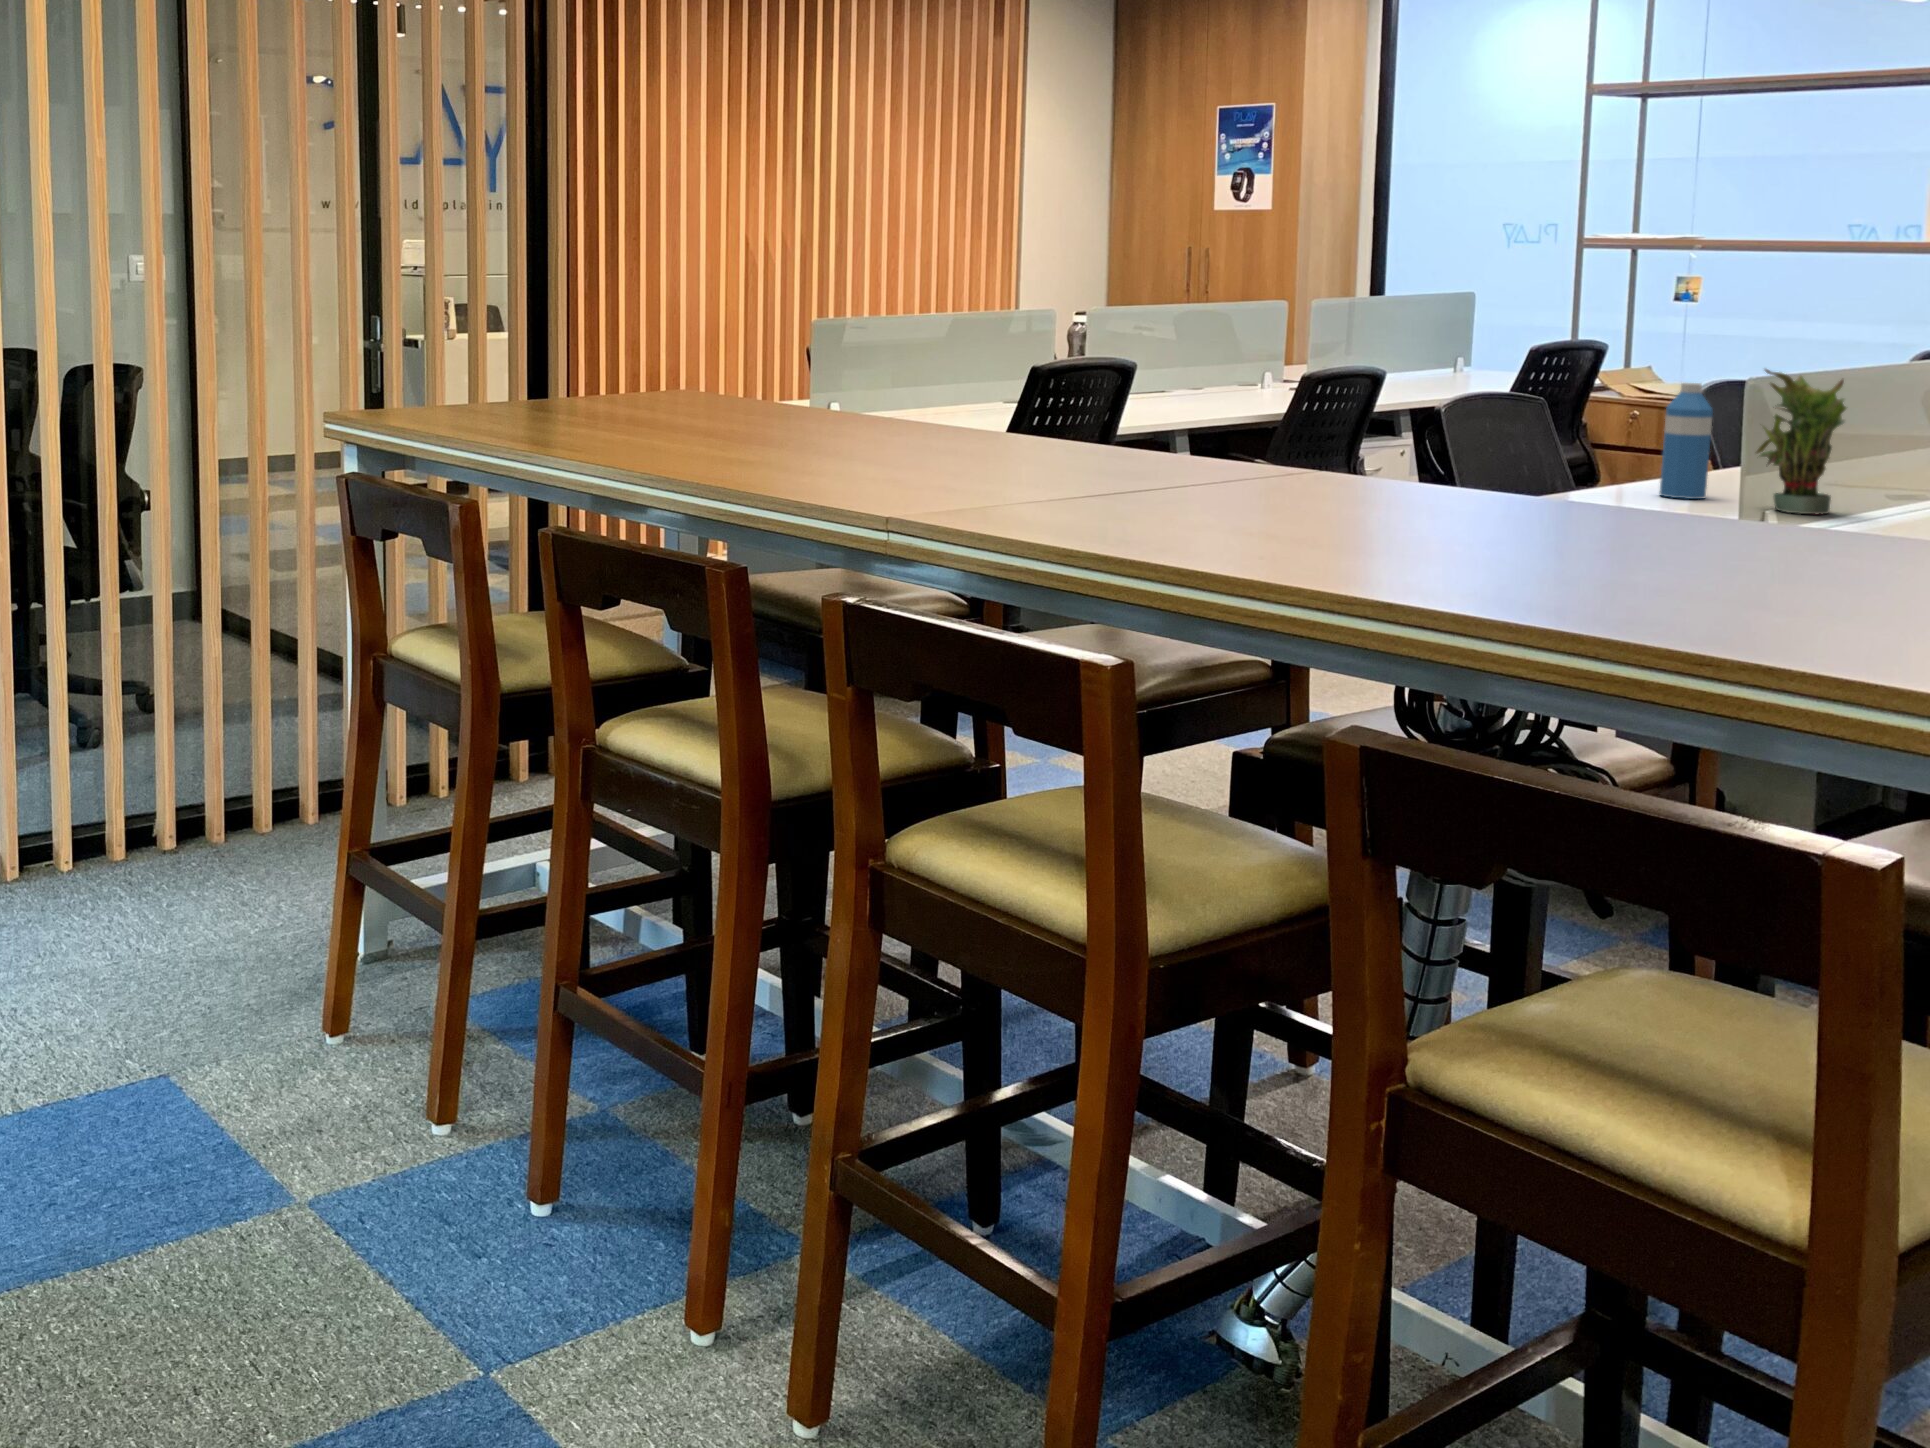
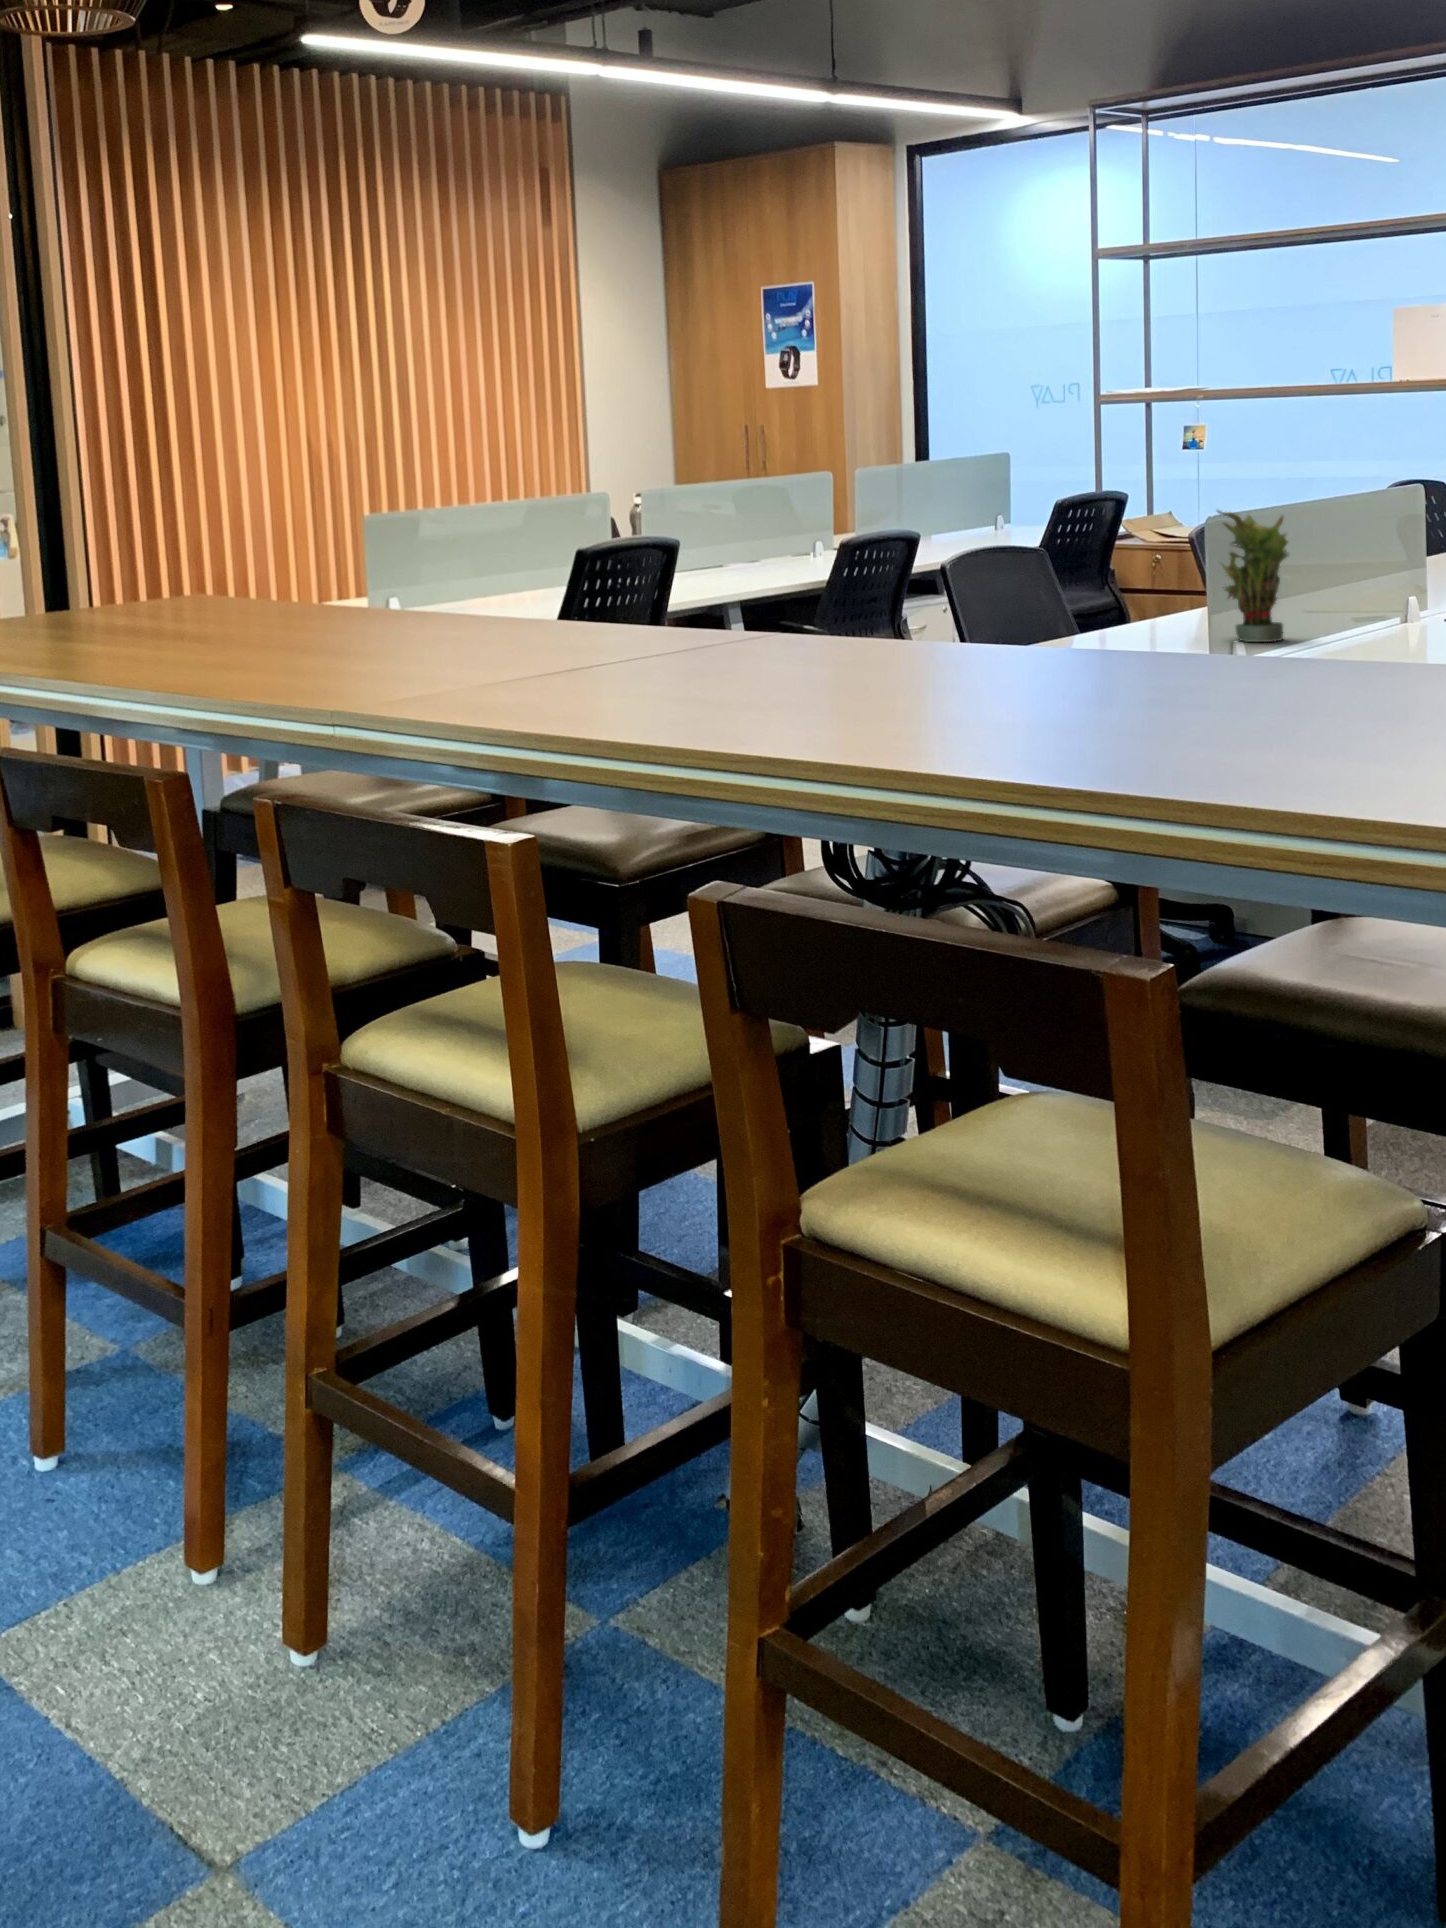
water bottle: present [1660,383,1713,499] -> none [1141,527,1181,635]

